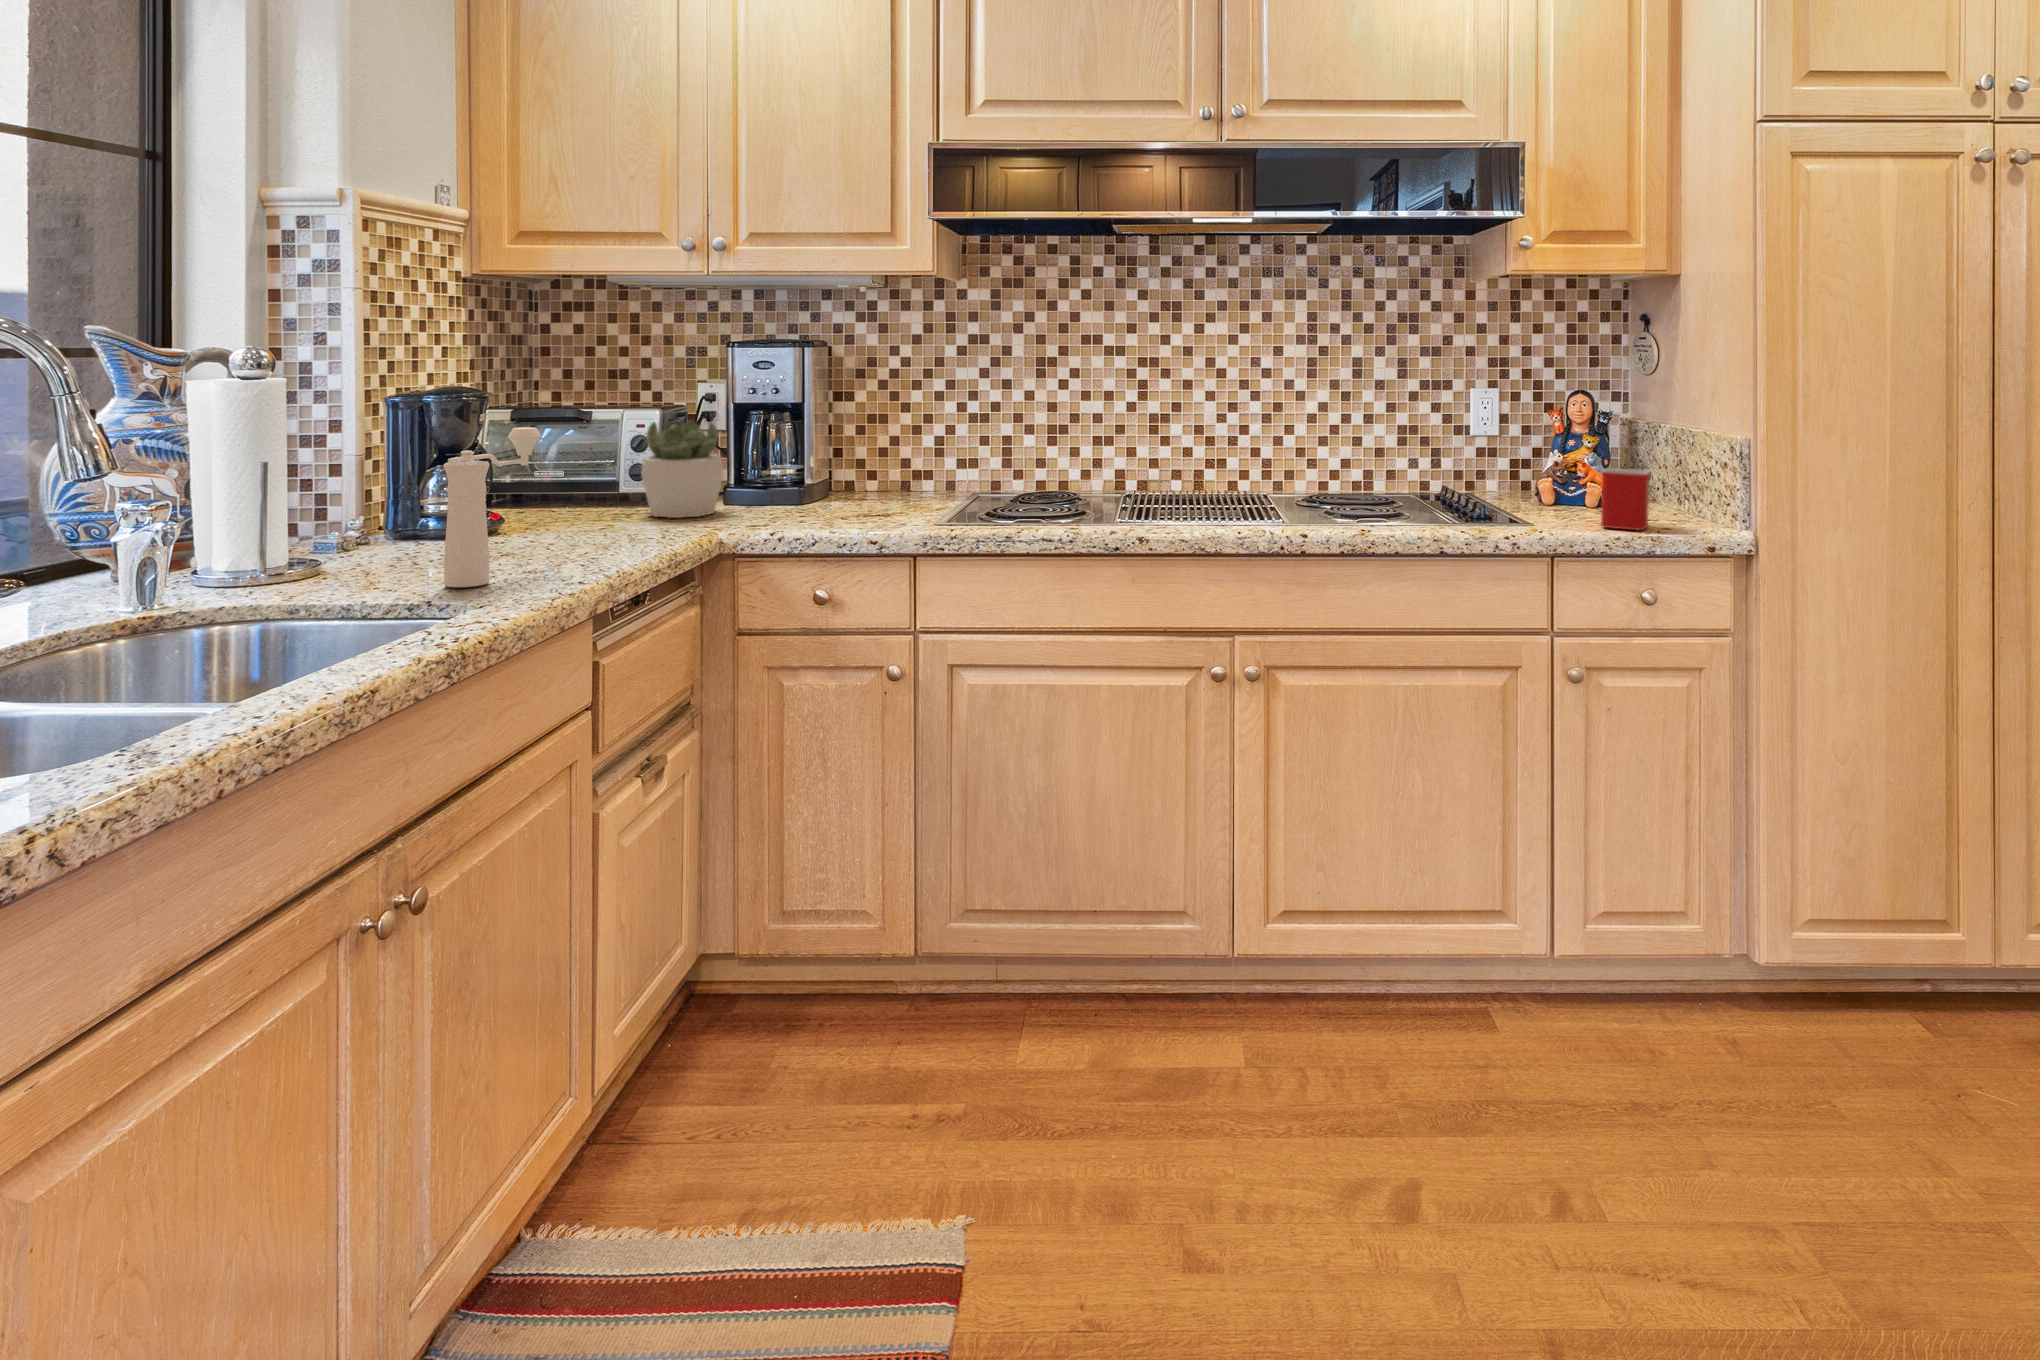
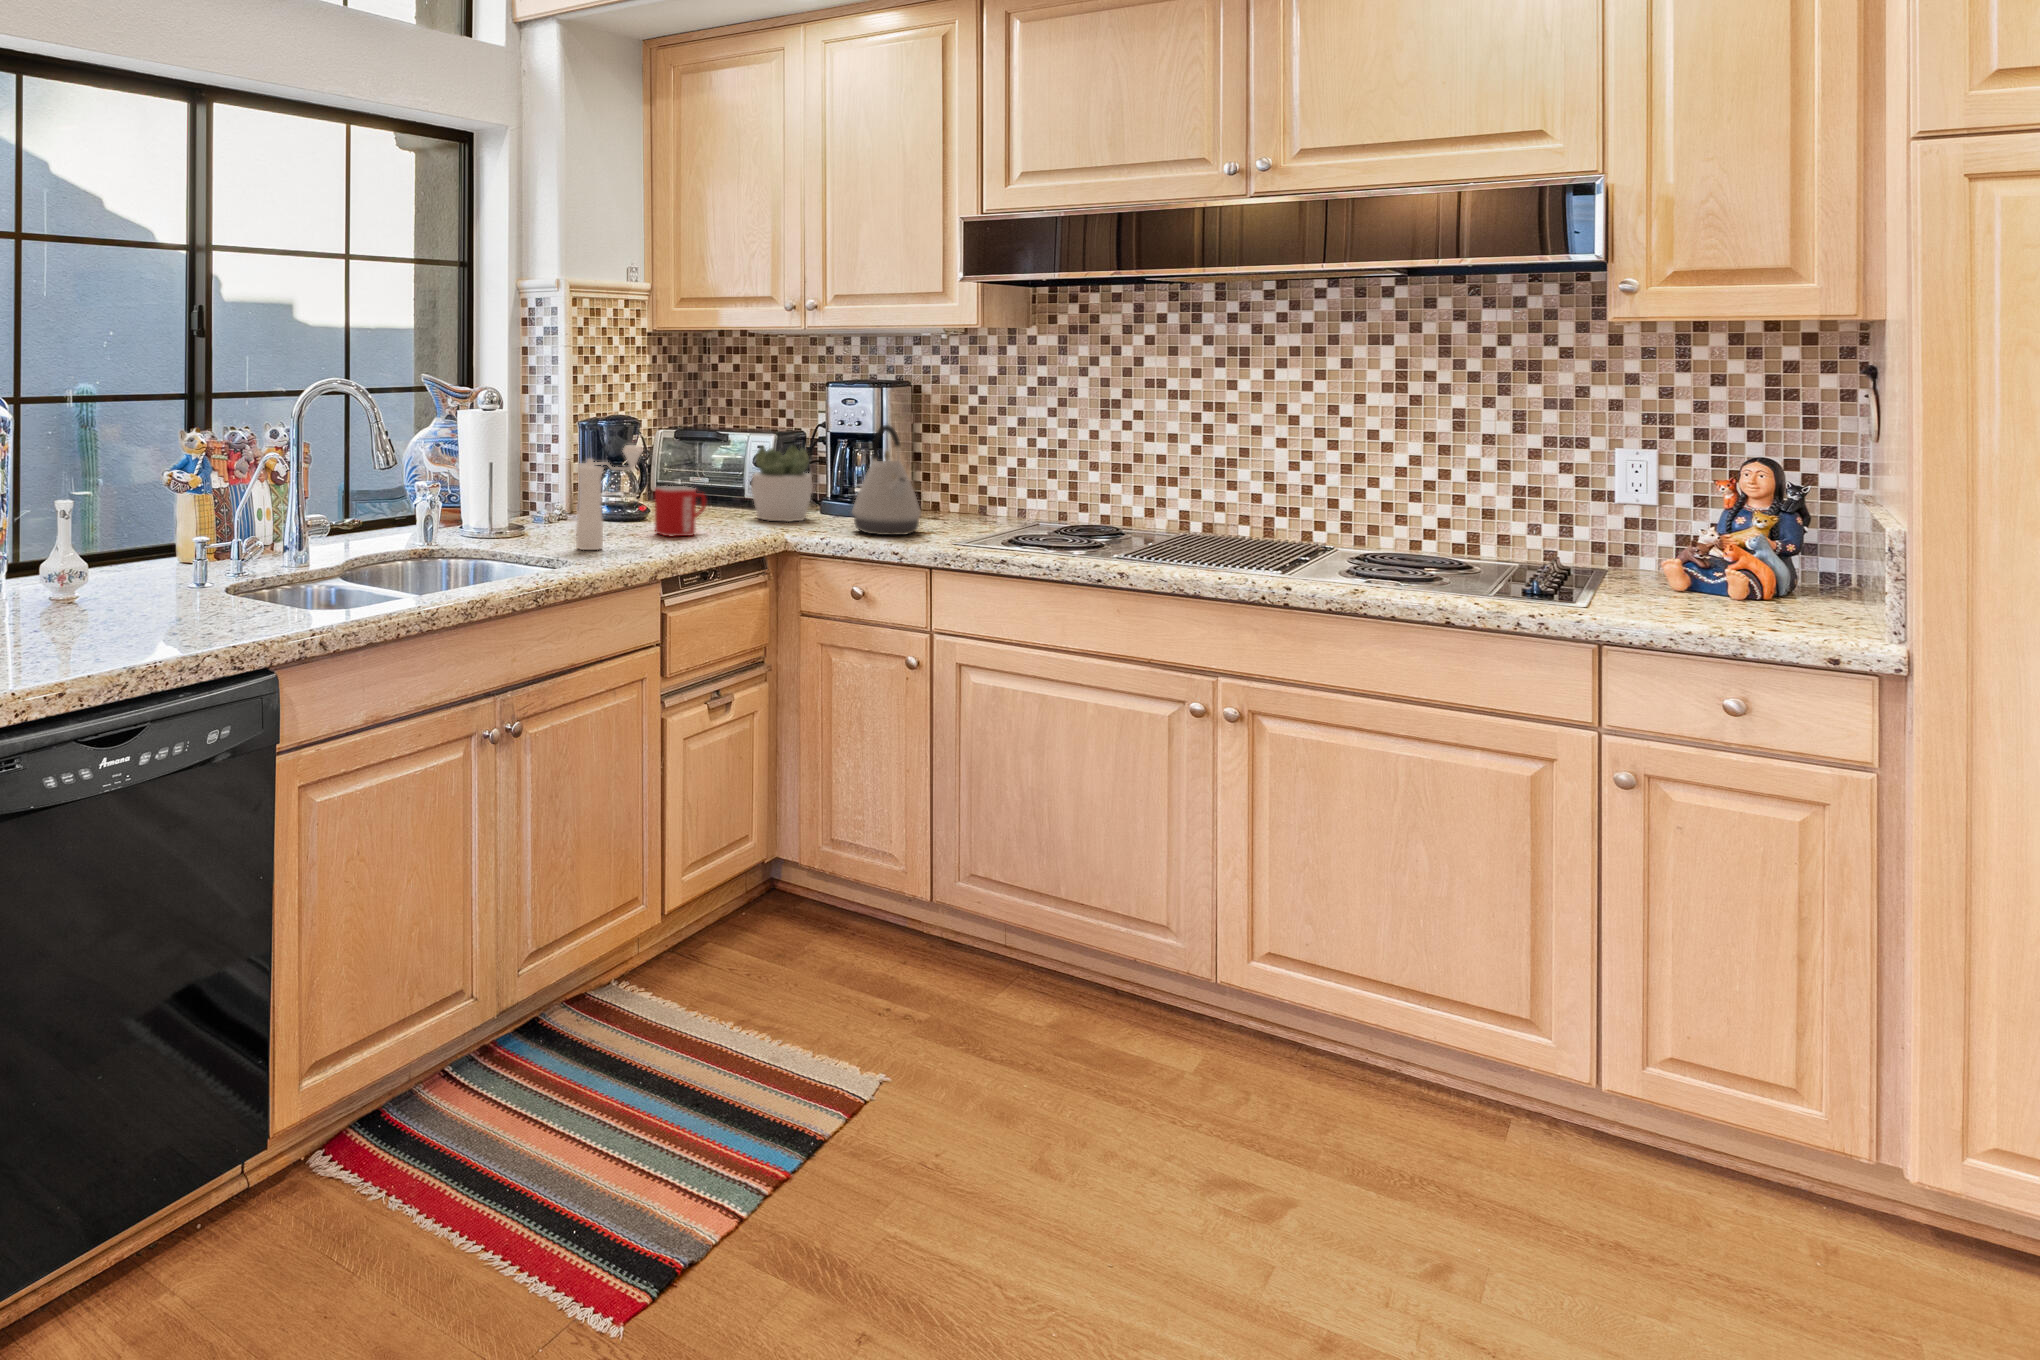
kettle: none [792,389,876,523] -> present [852,425,921,535]
mug: present [1601,468,1650,530] -> present [655,486,706,537]

